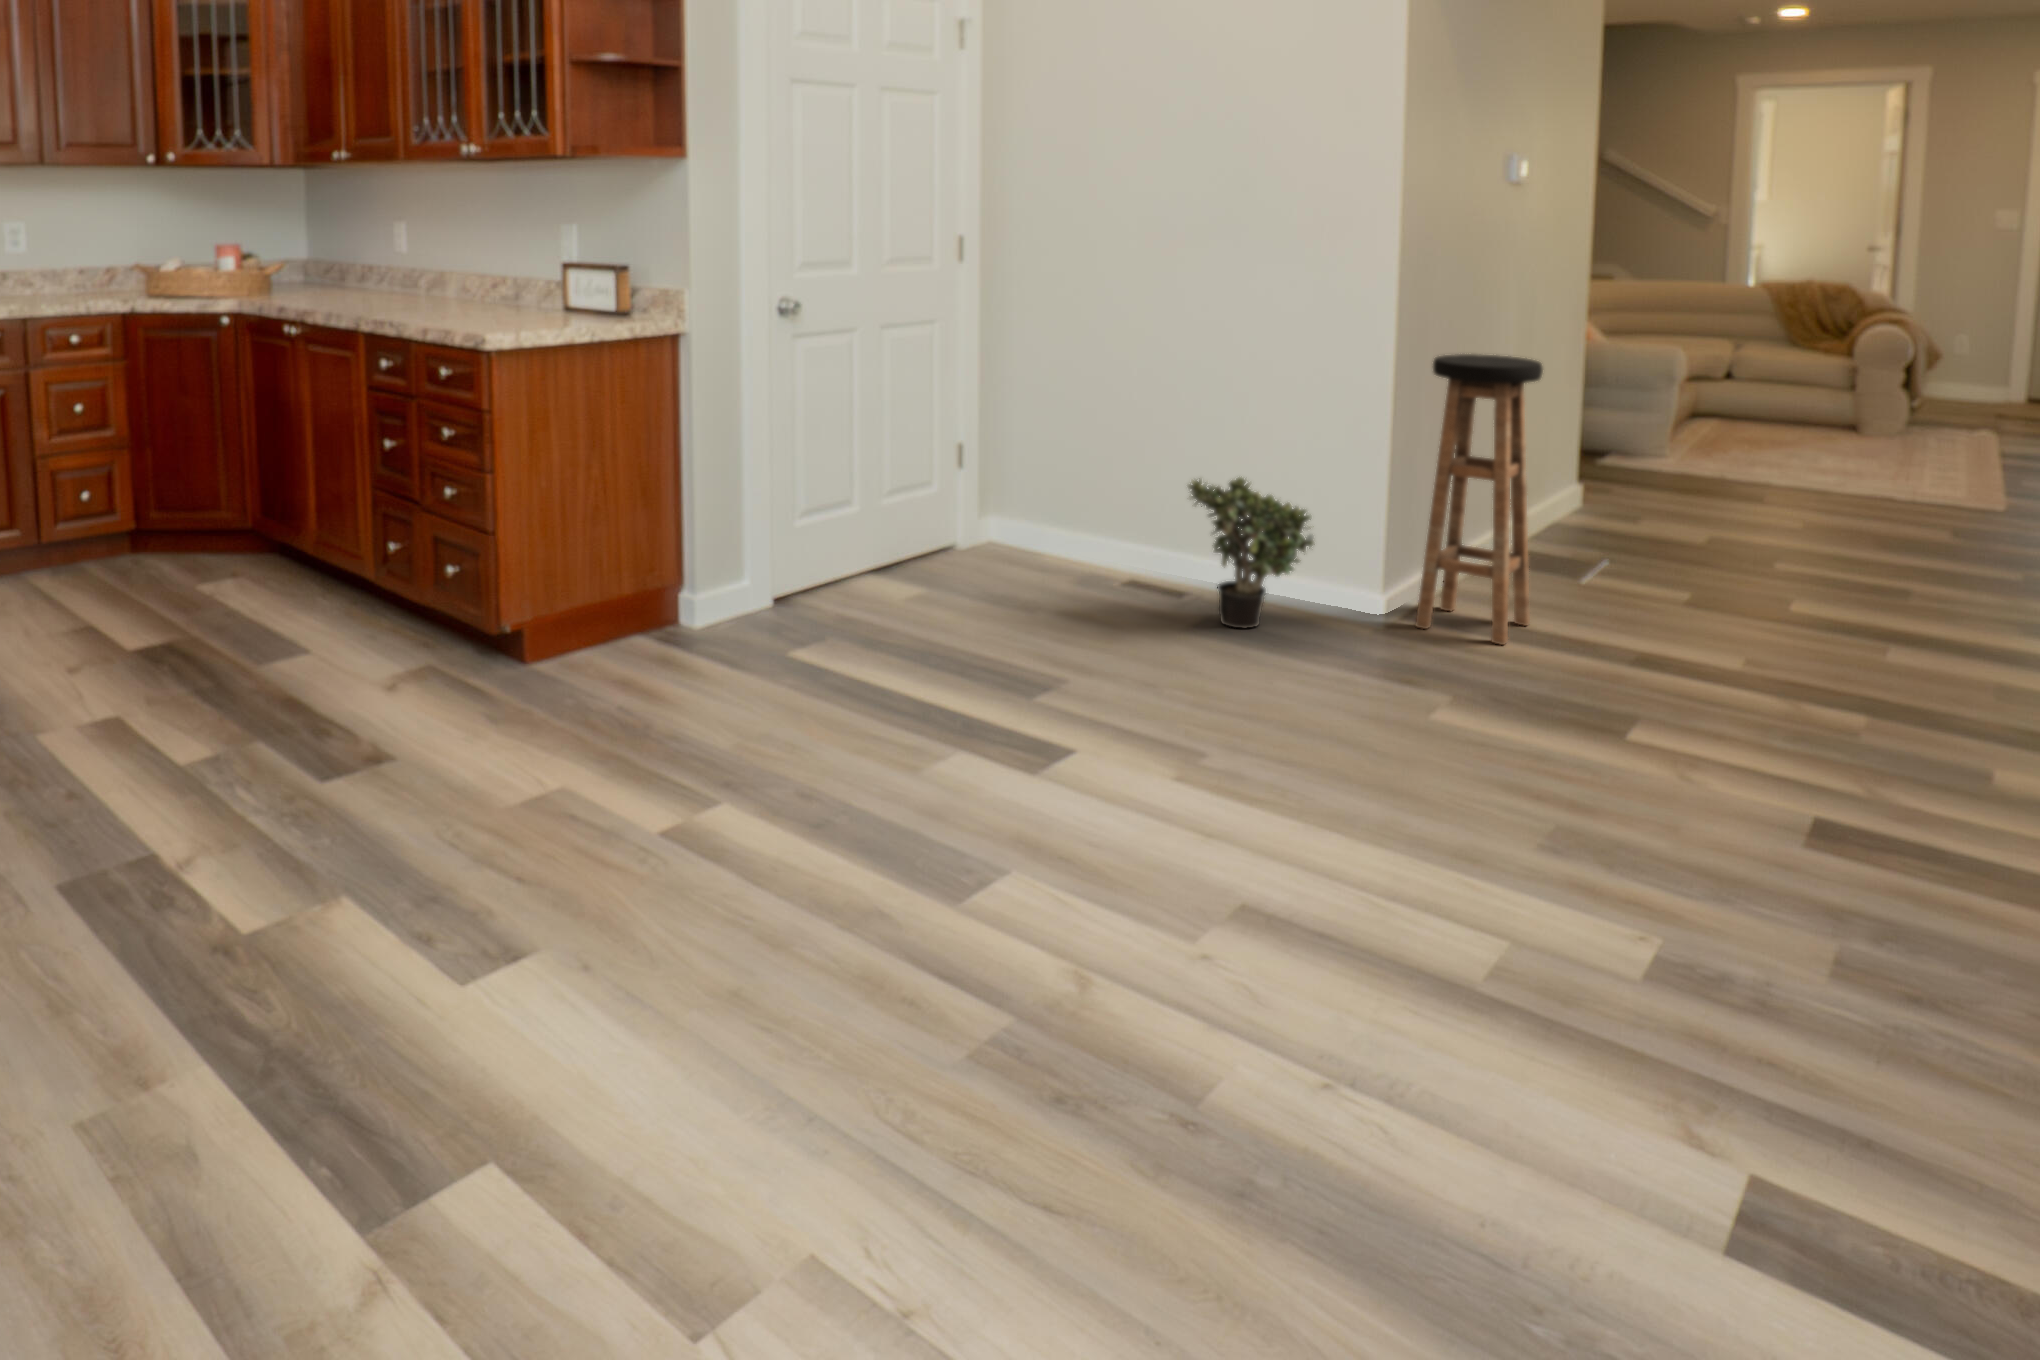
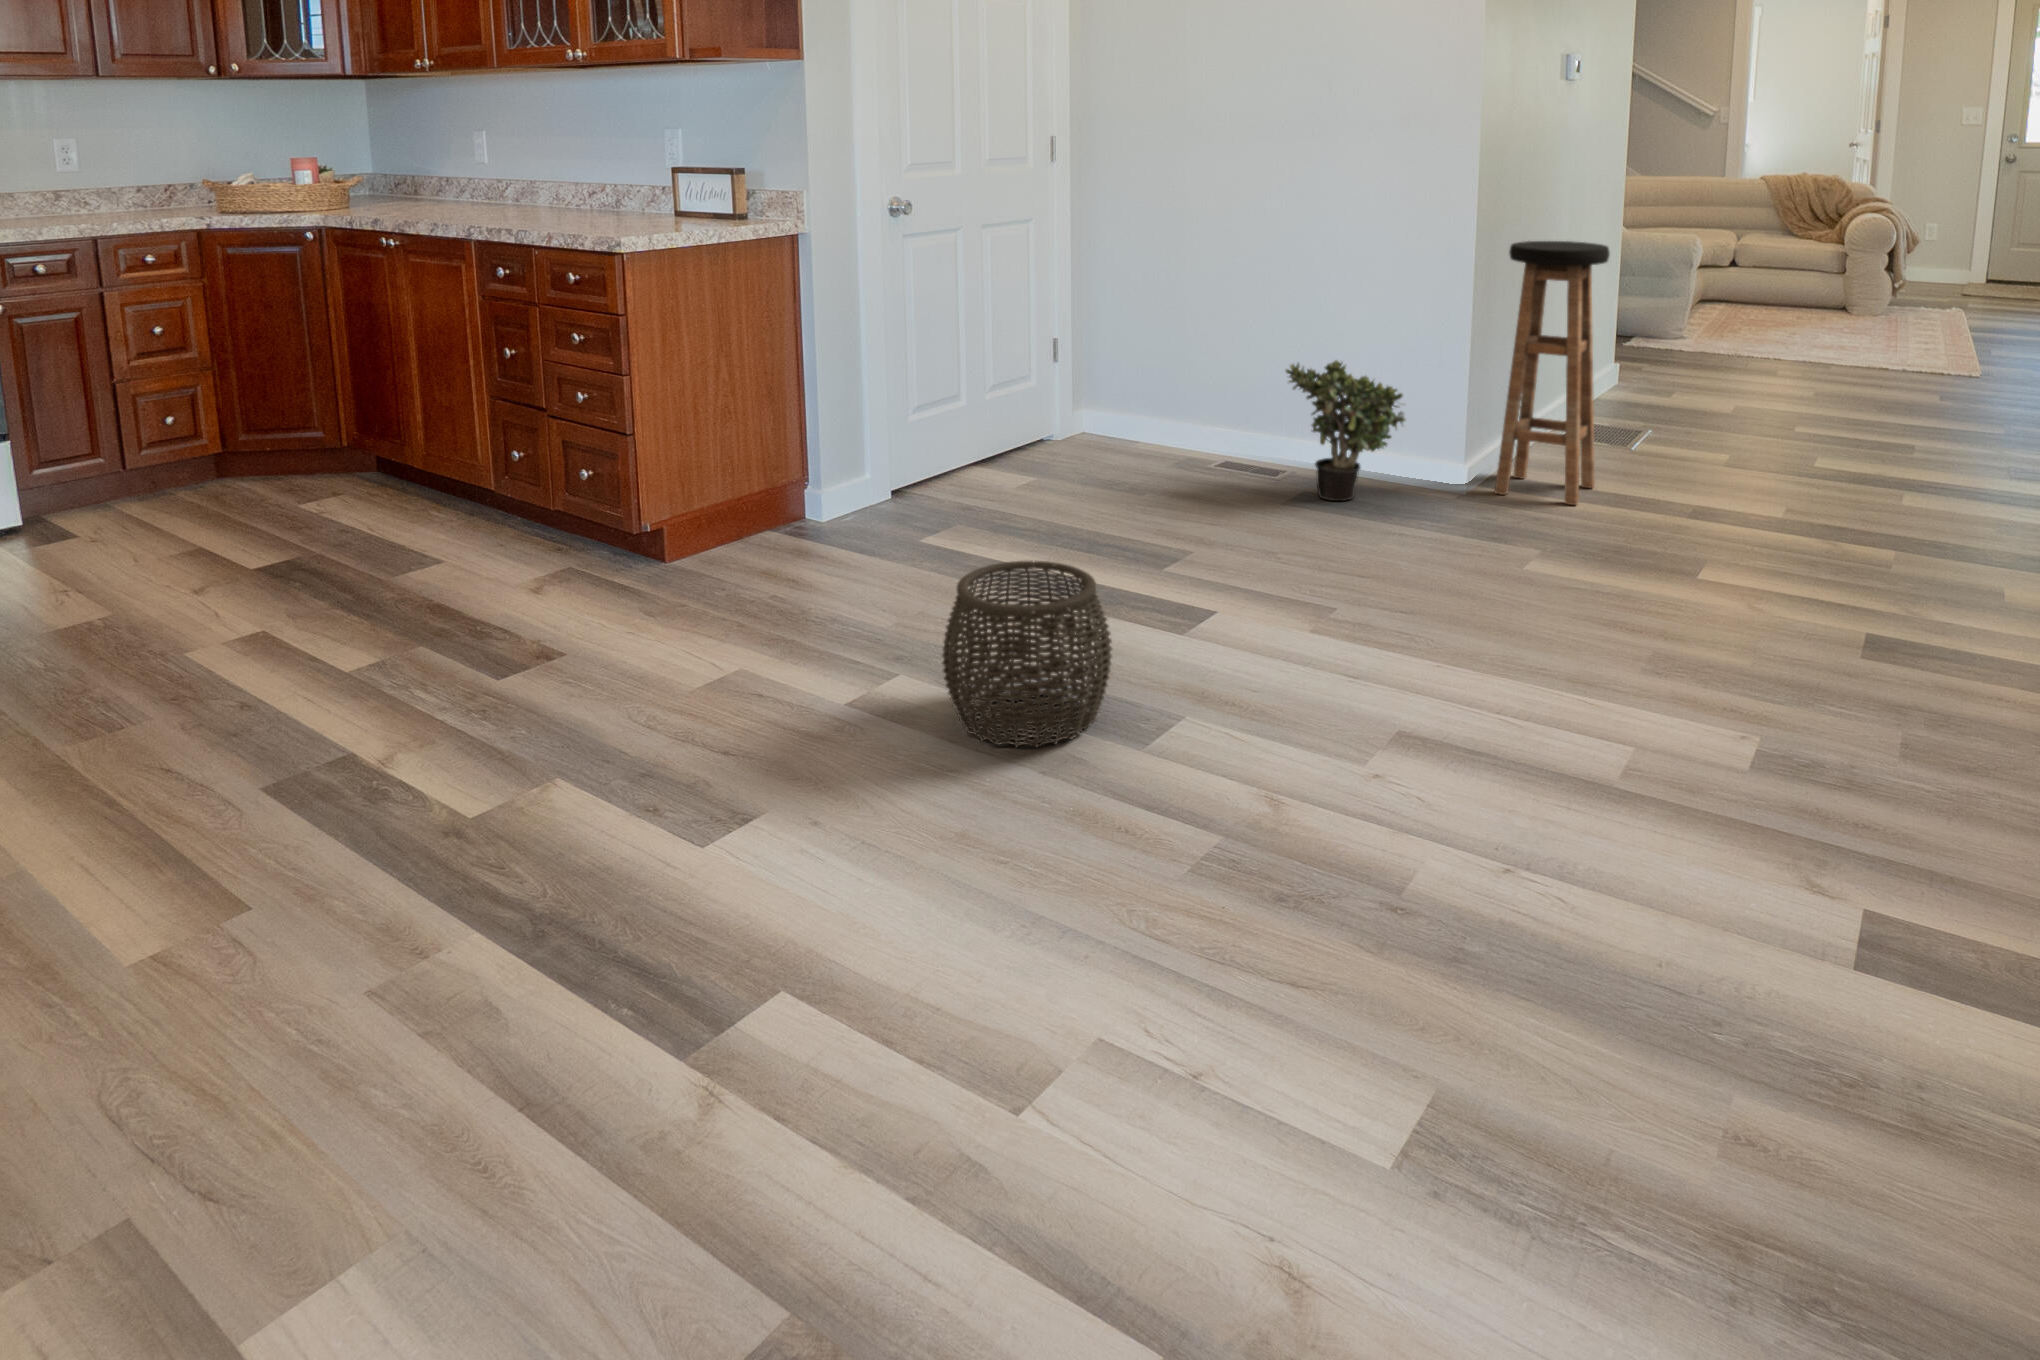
woven basket: none [753,690,937,897] -> present [942,561,1112,747]

